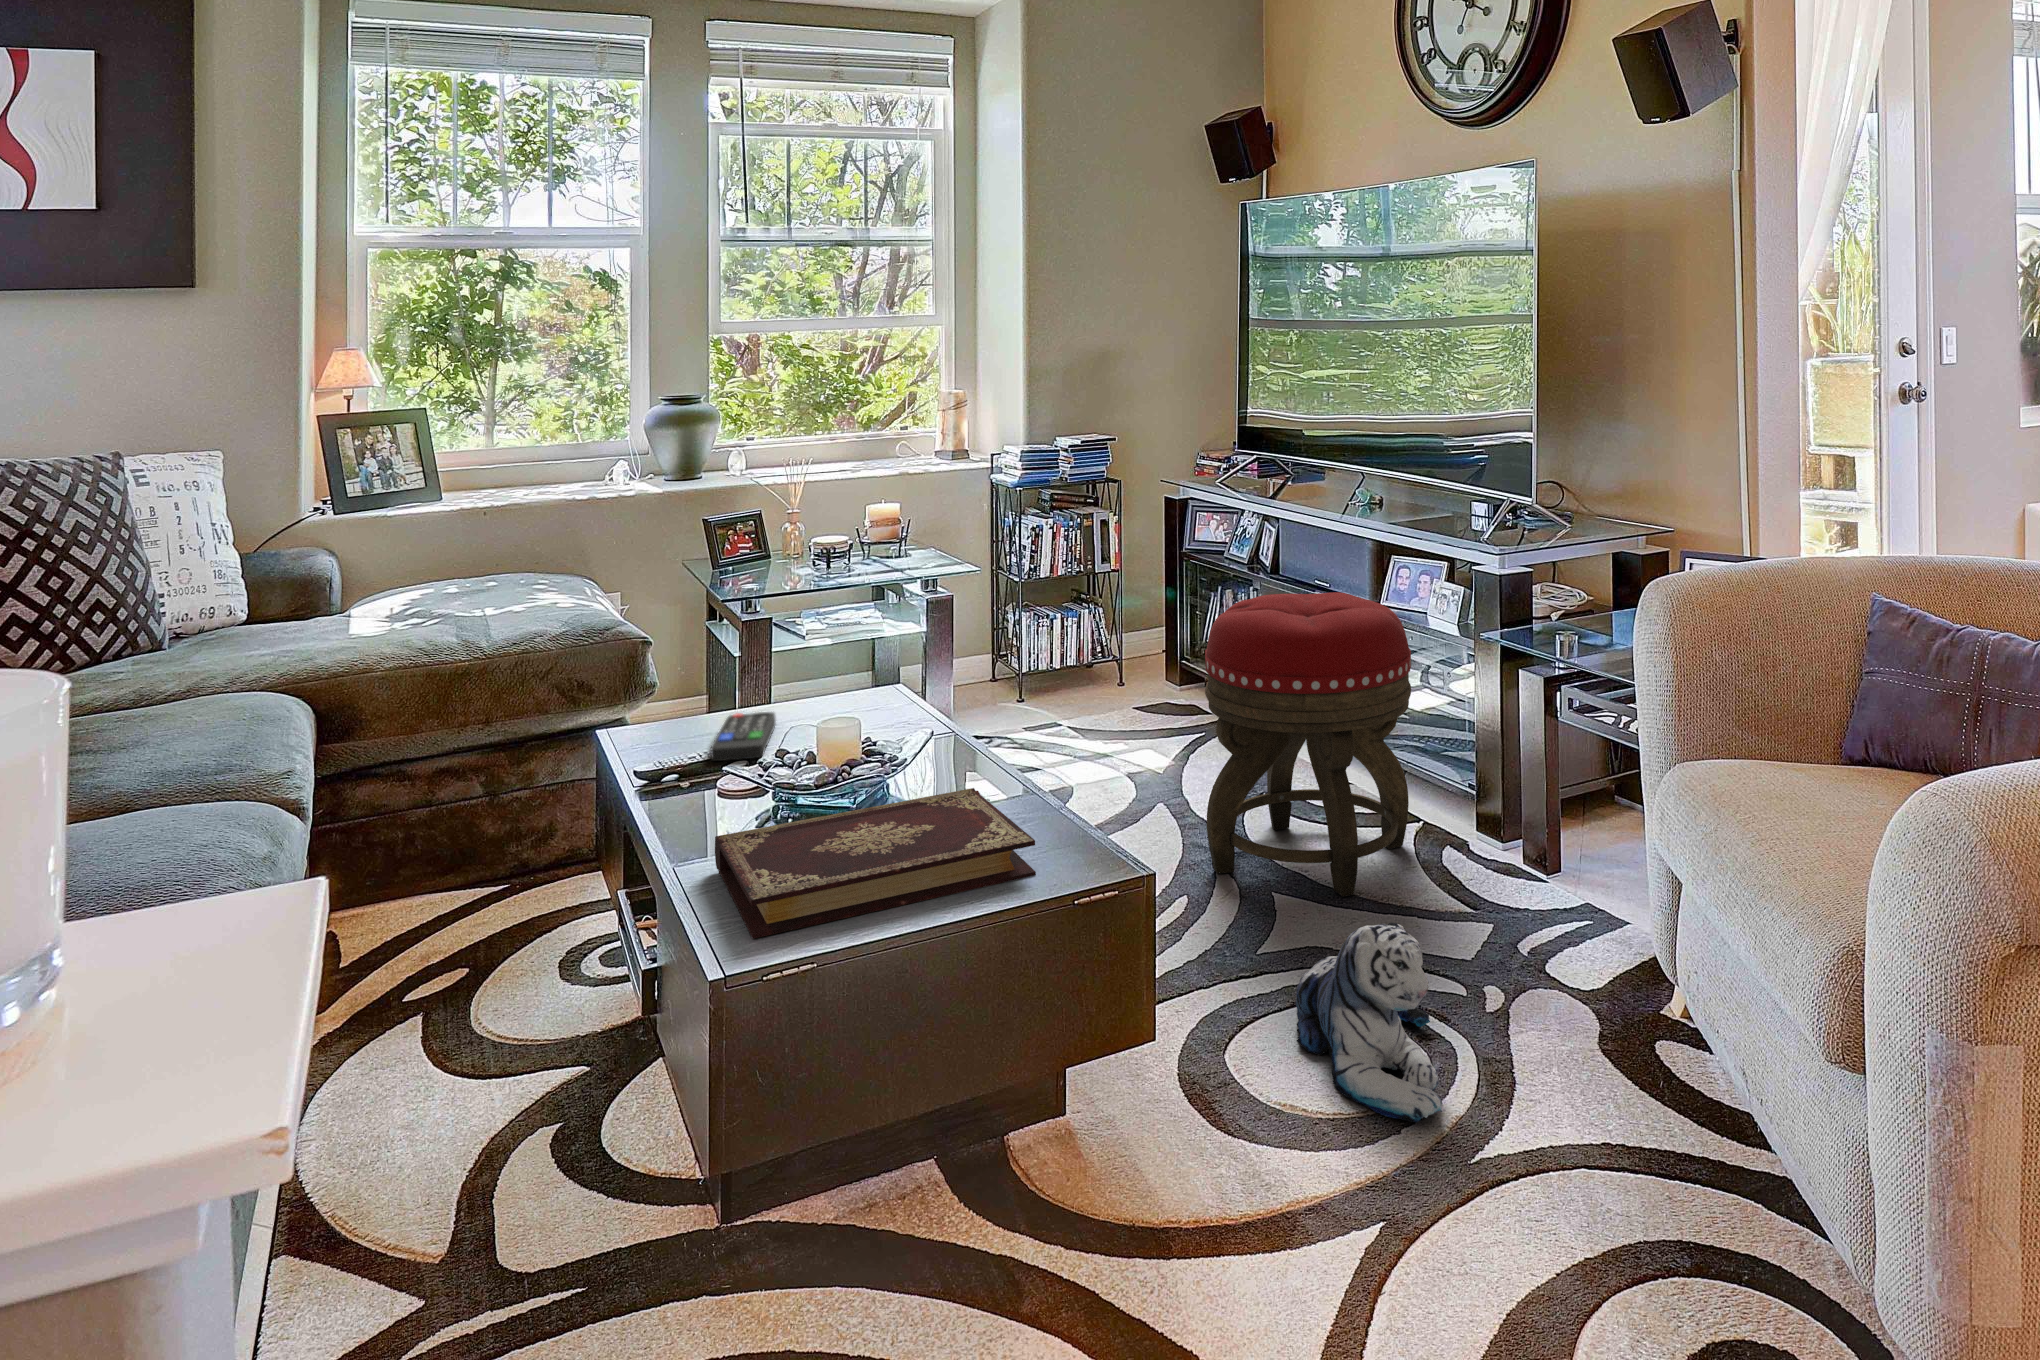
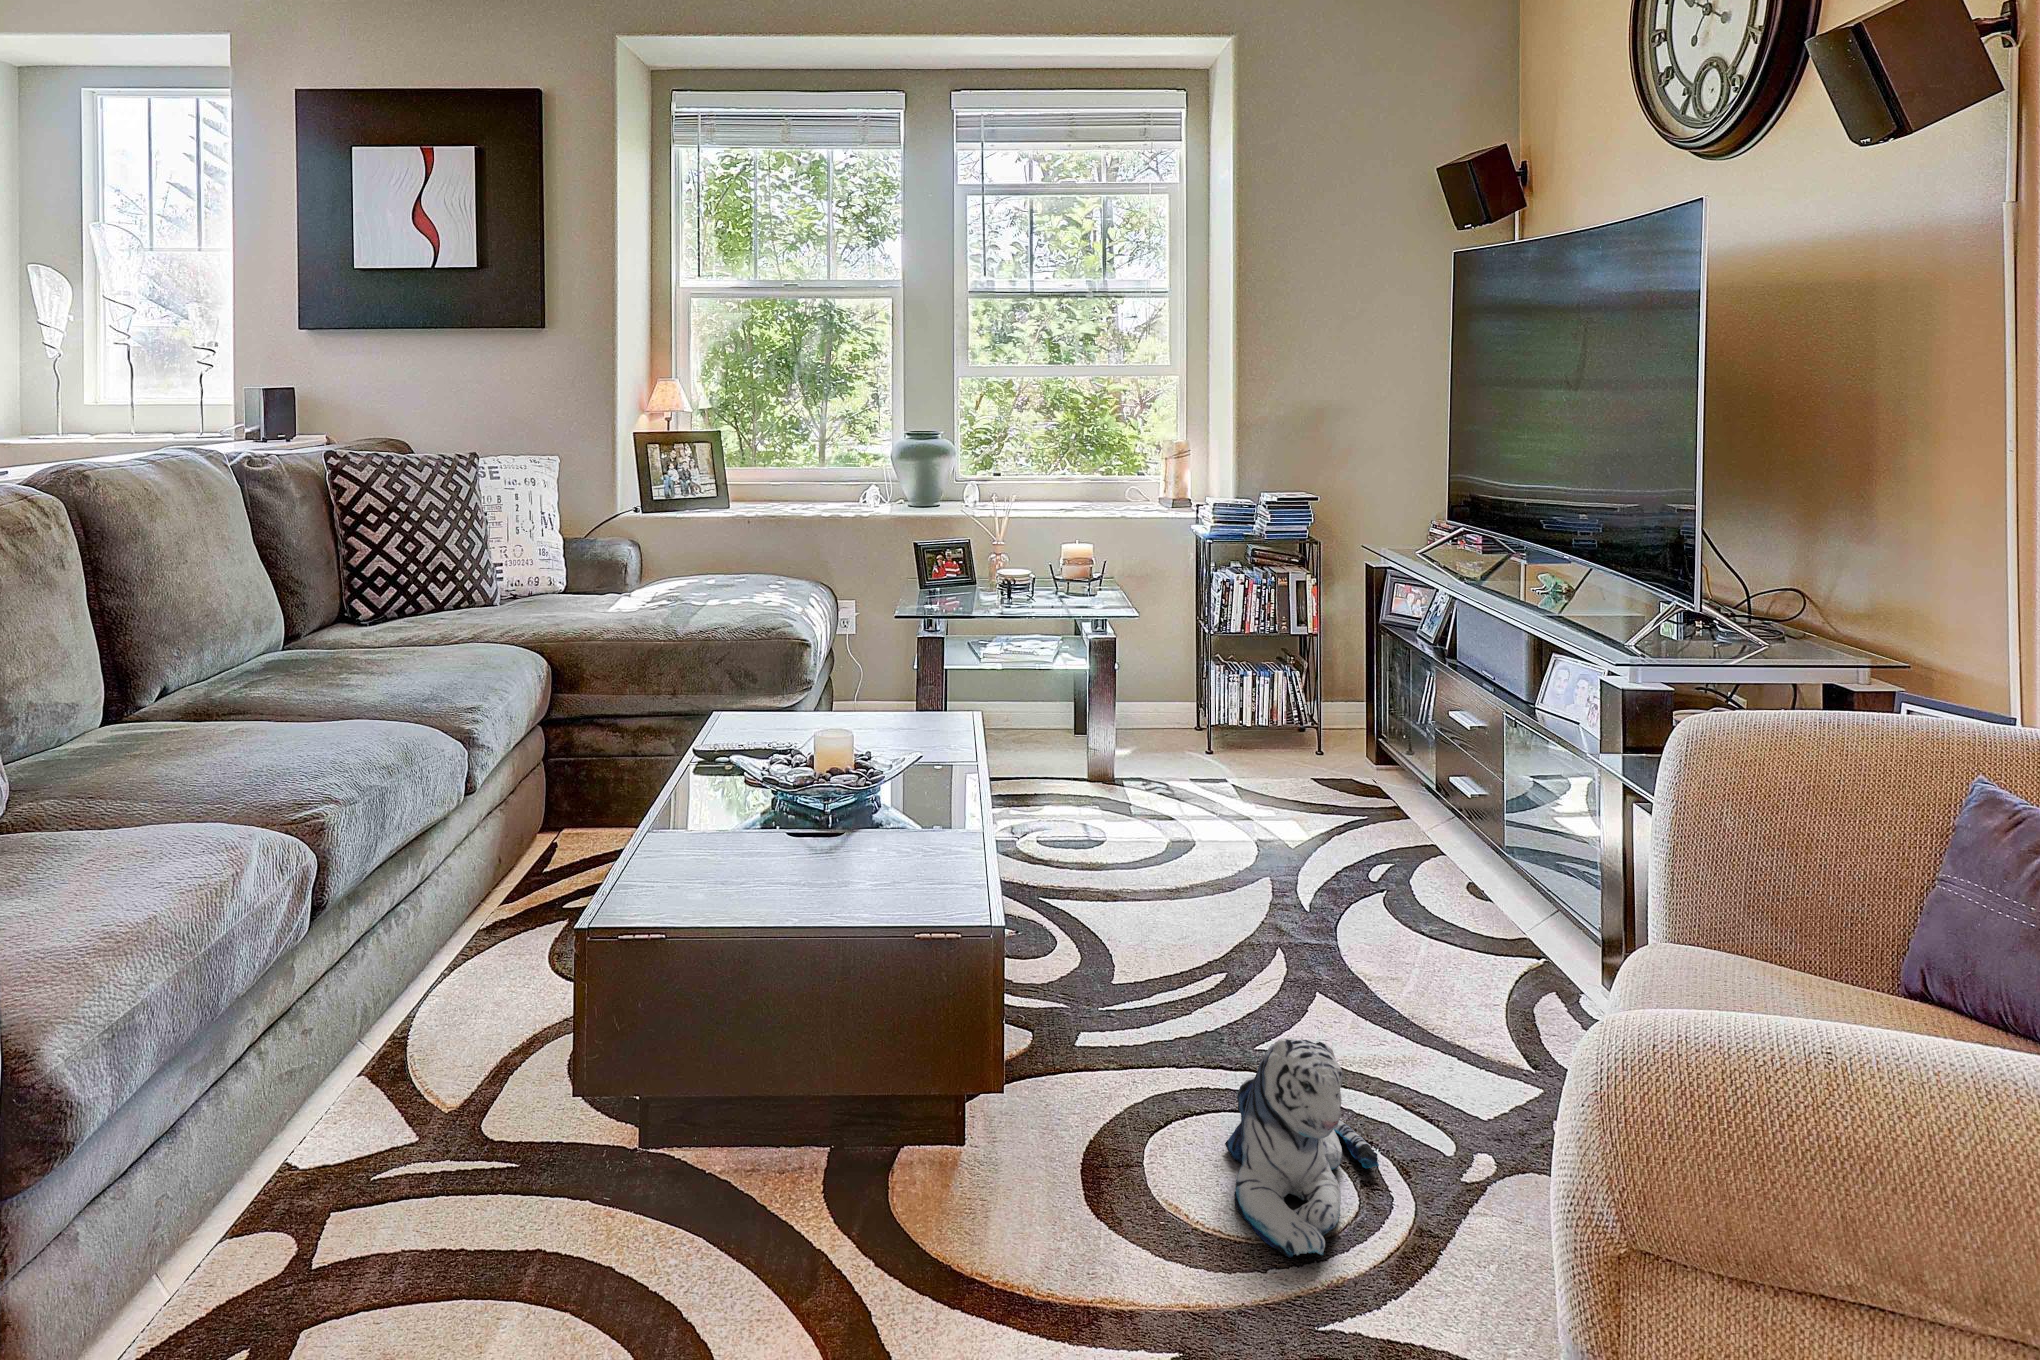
footstool: present [1205,592,1411,896] -> none [1262,677,1504,1020]
remote control: present [711,712,776,761] -> none [779,720,855,760]
book: present [715,788,1036,939] -> none [672,814,930,903]

